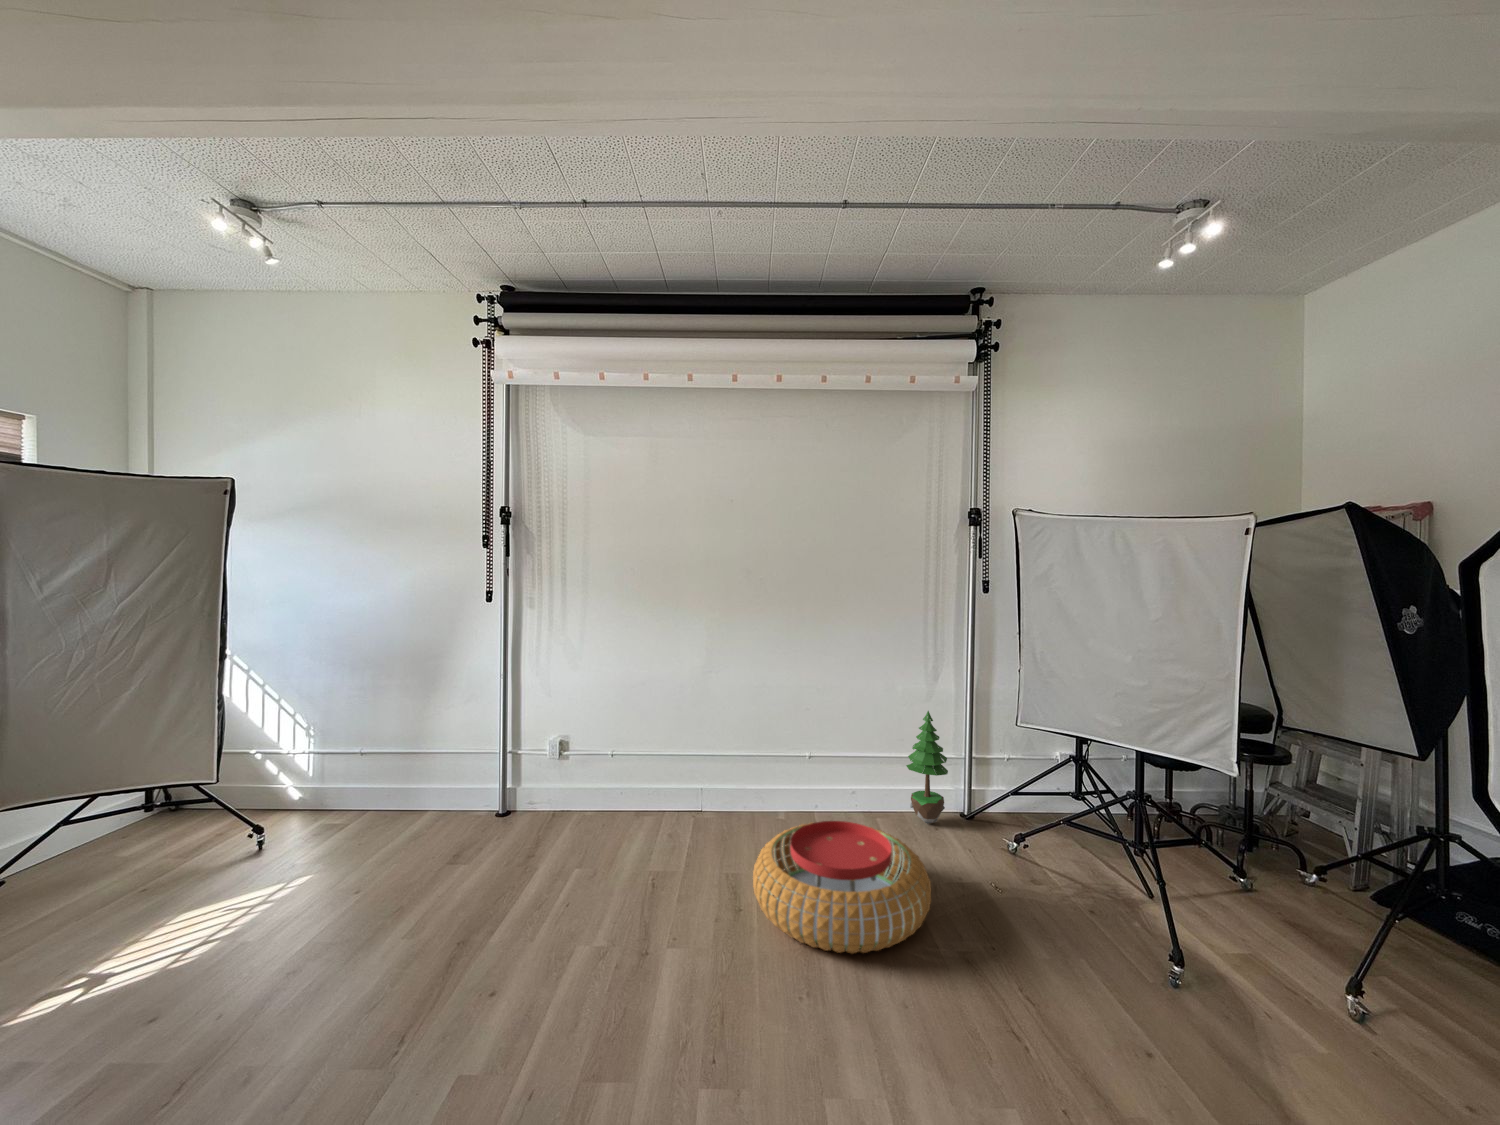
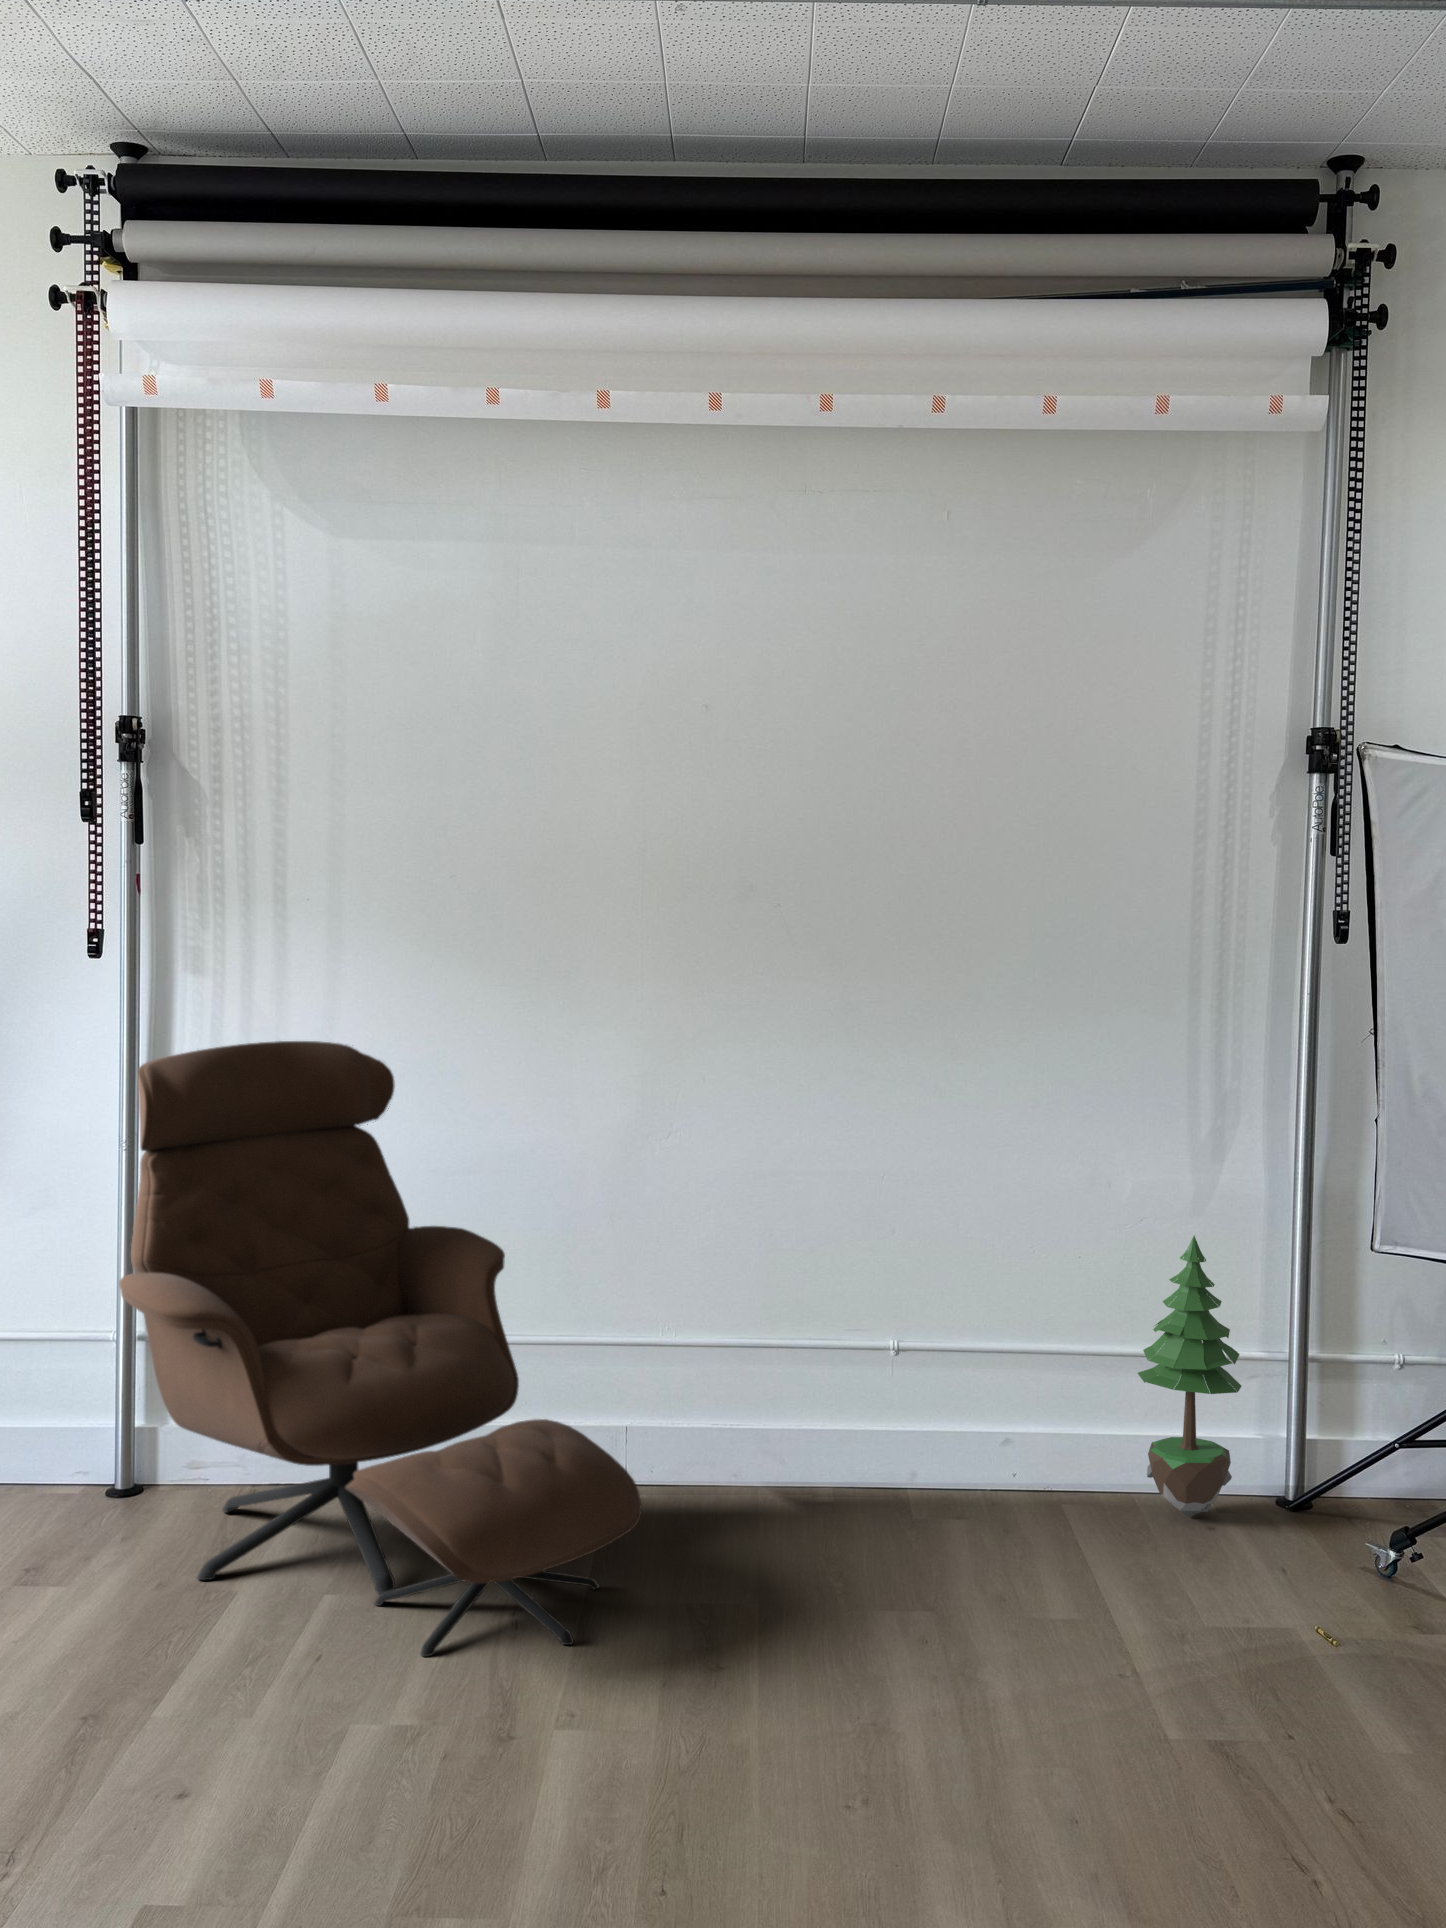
lounge chair: none [494,634,706,902] -> present [119,1041,641,1656]
pouf: present [753,821,931,953] -> none [752,1482,1167,1749]

